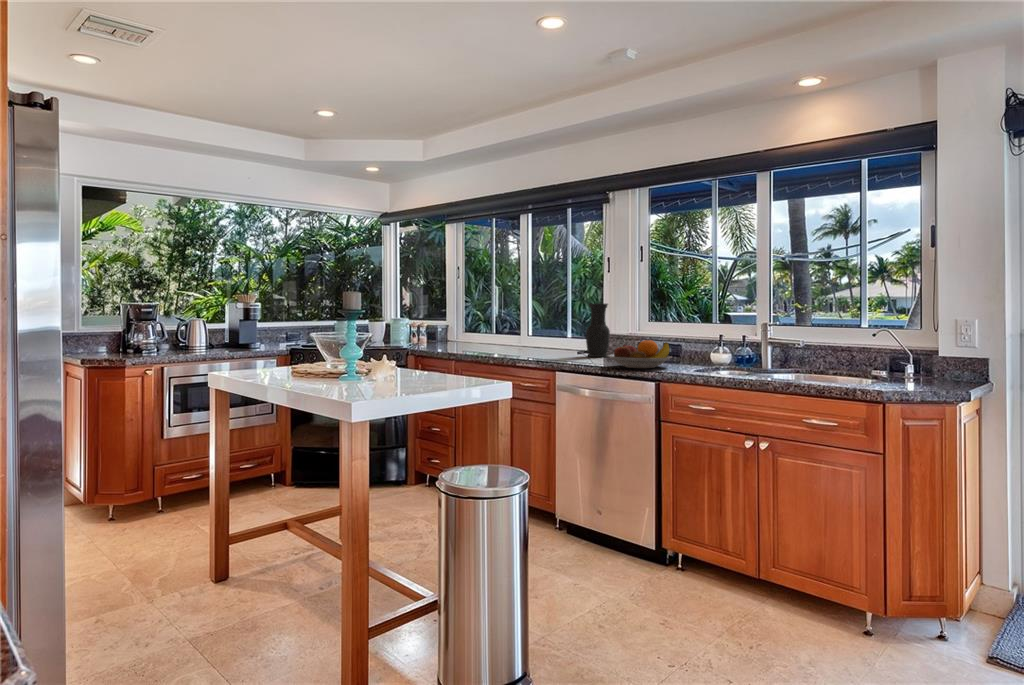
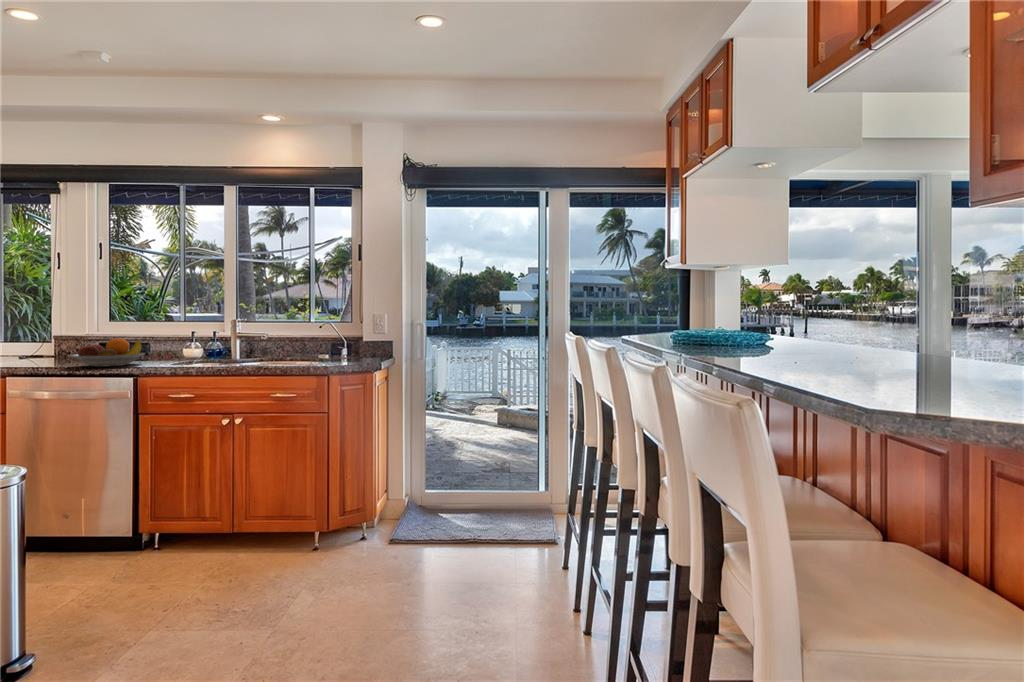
vase: present [586,303,610,357] -> none [32,302,63,361]

